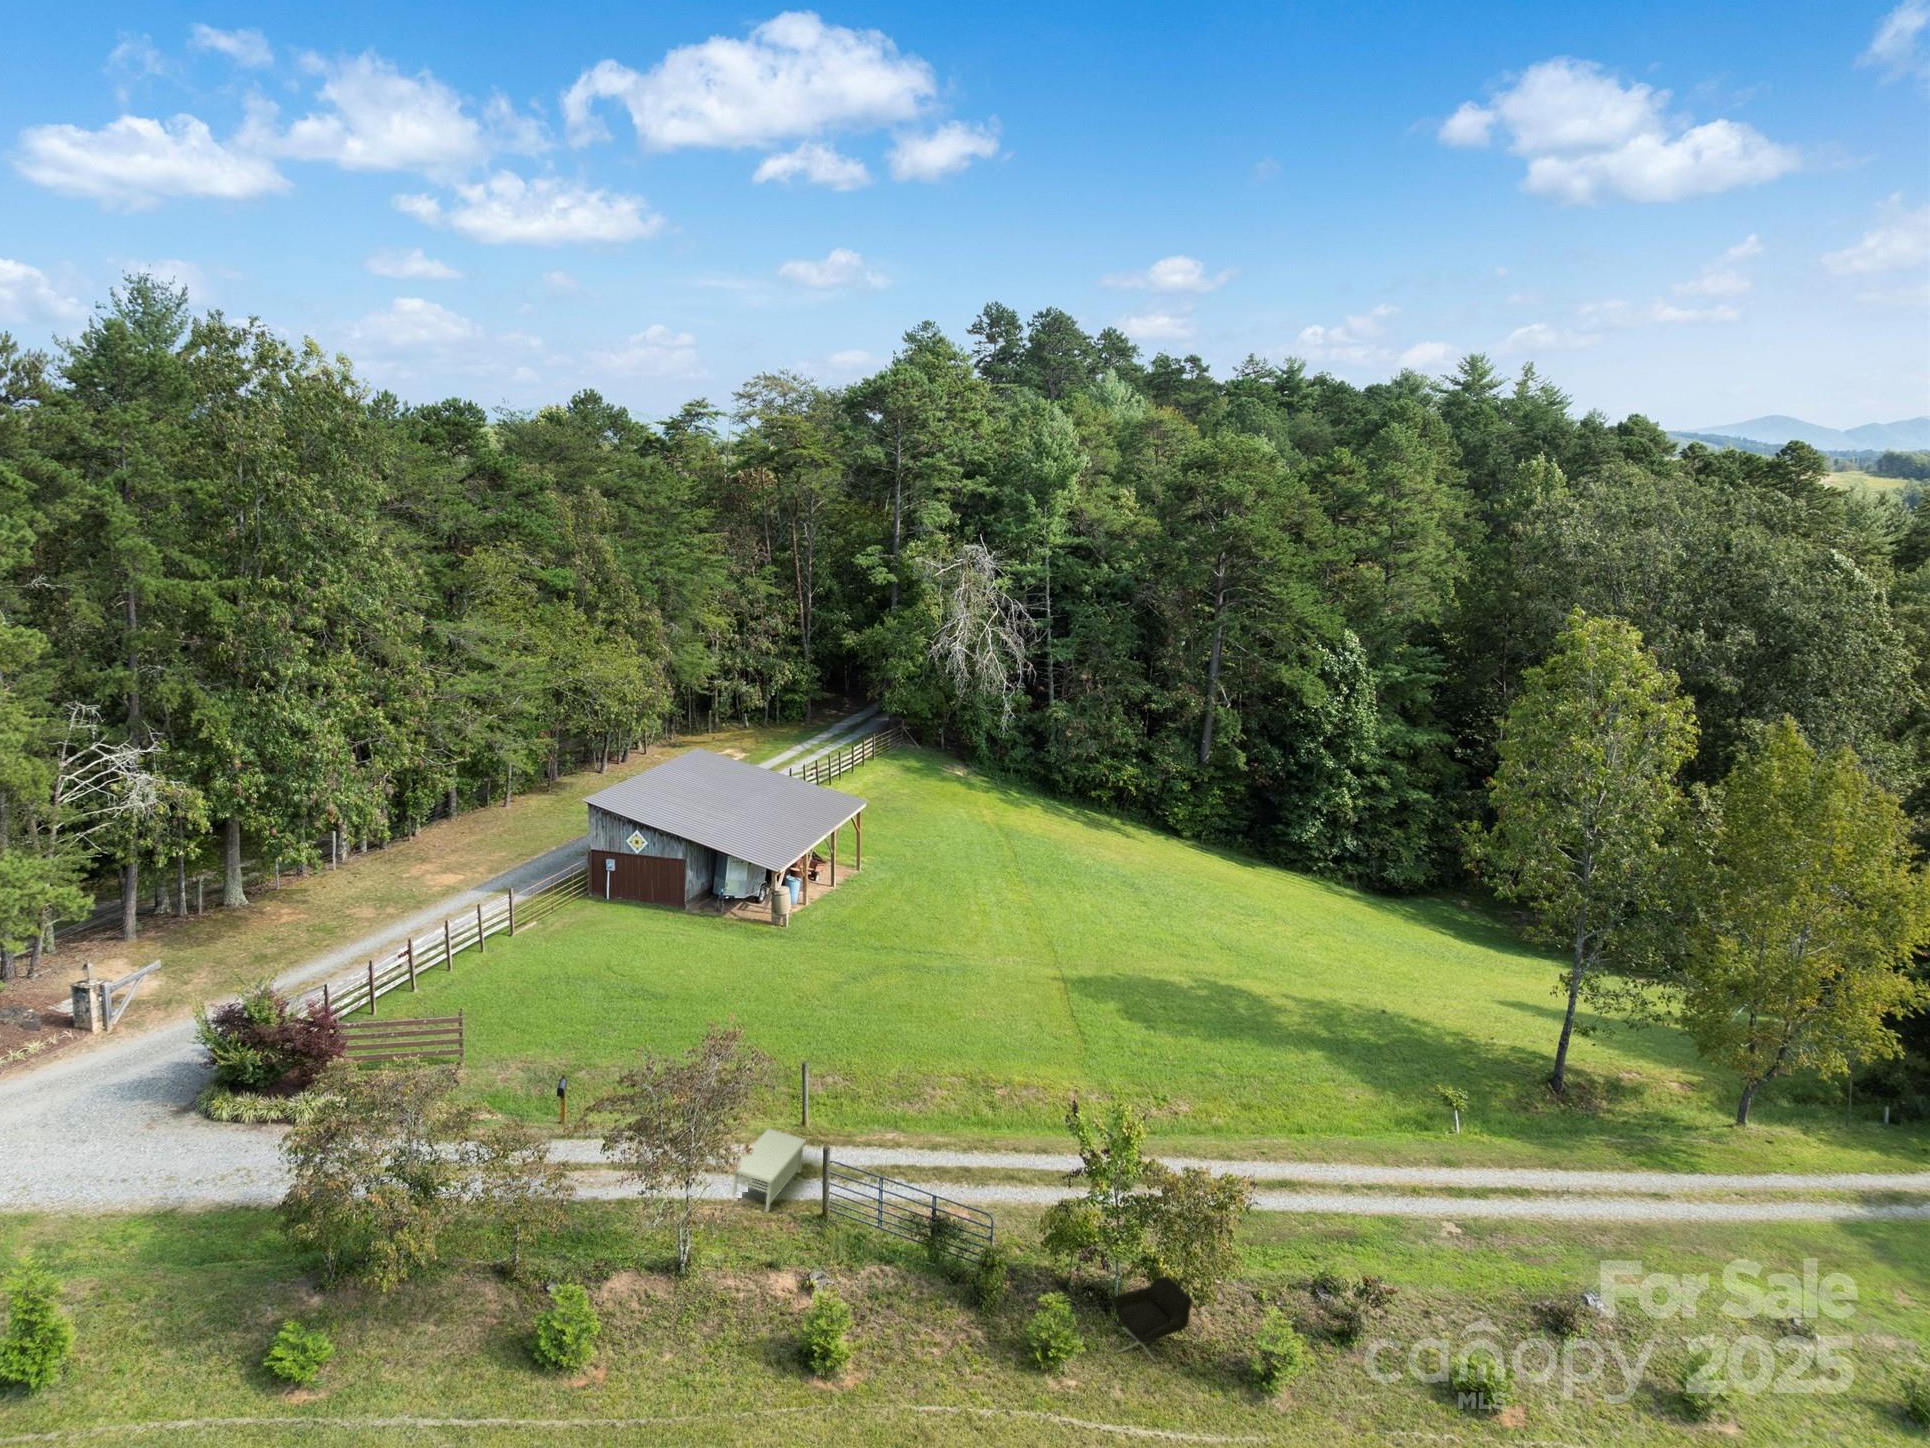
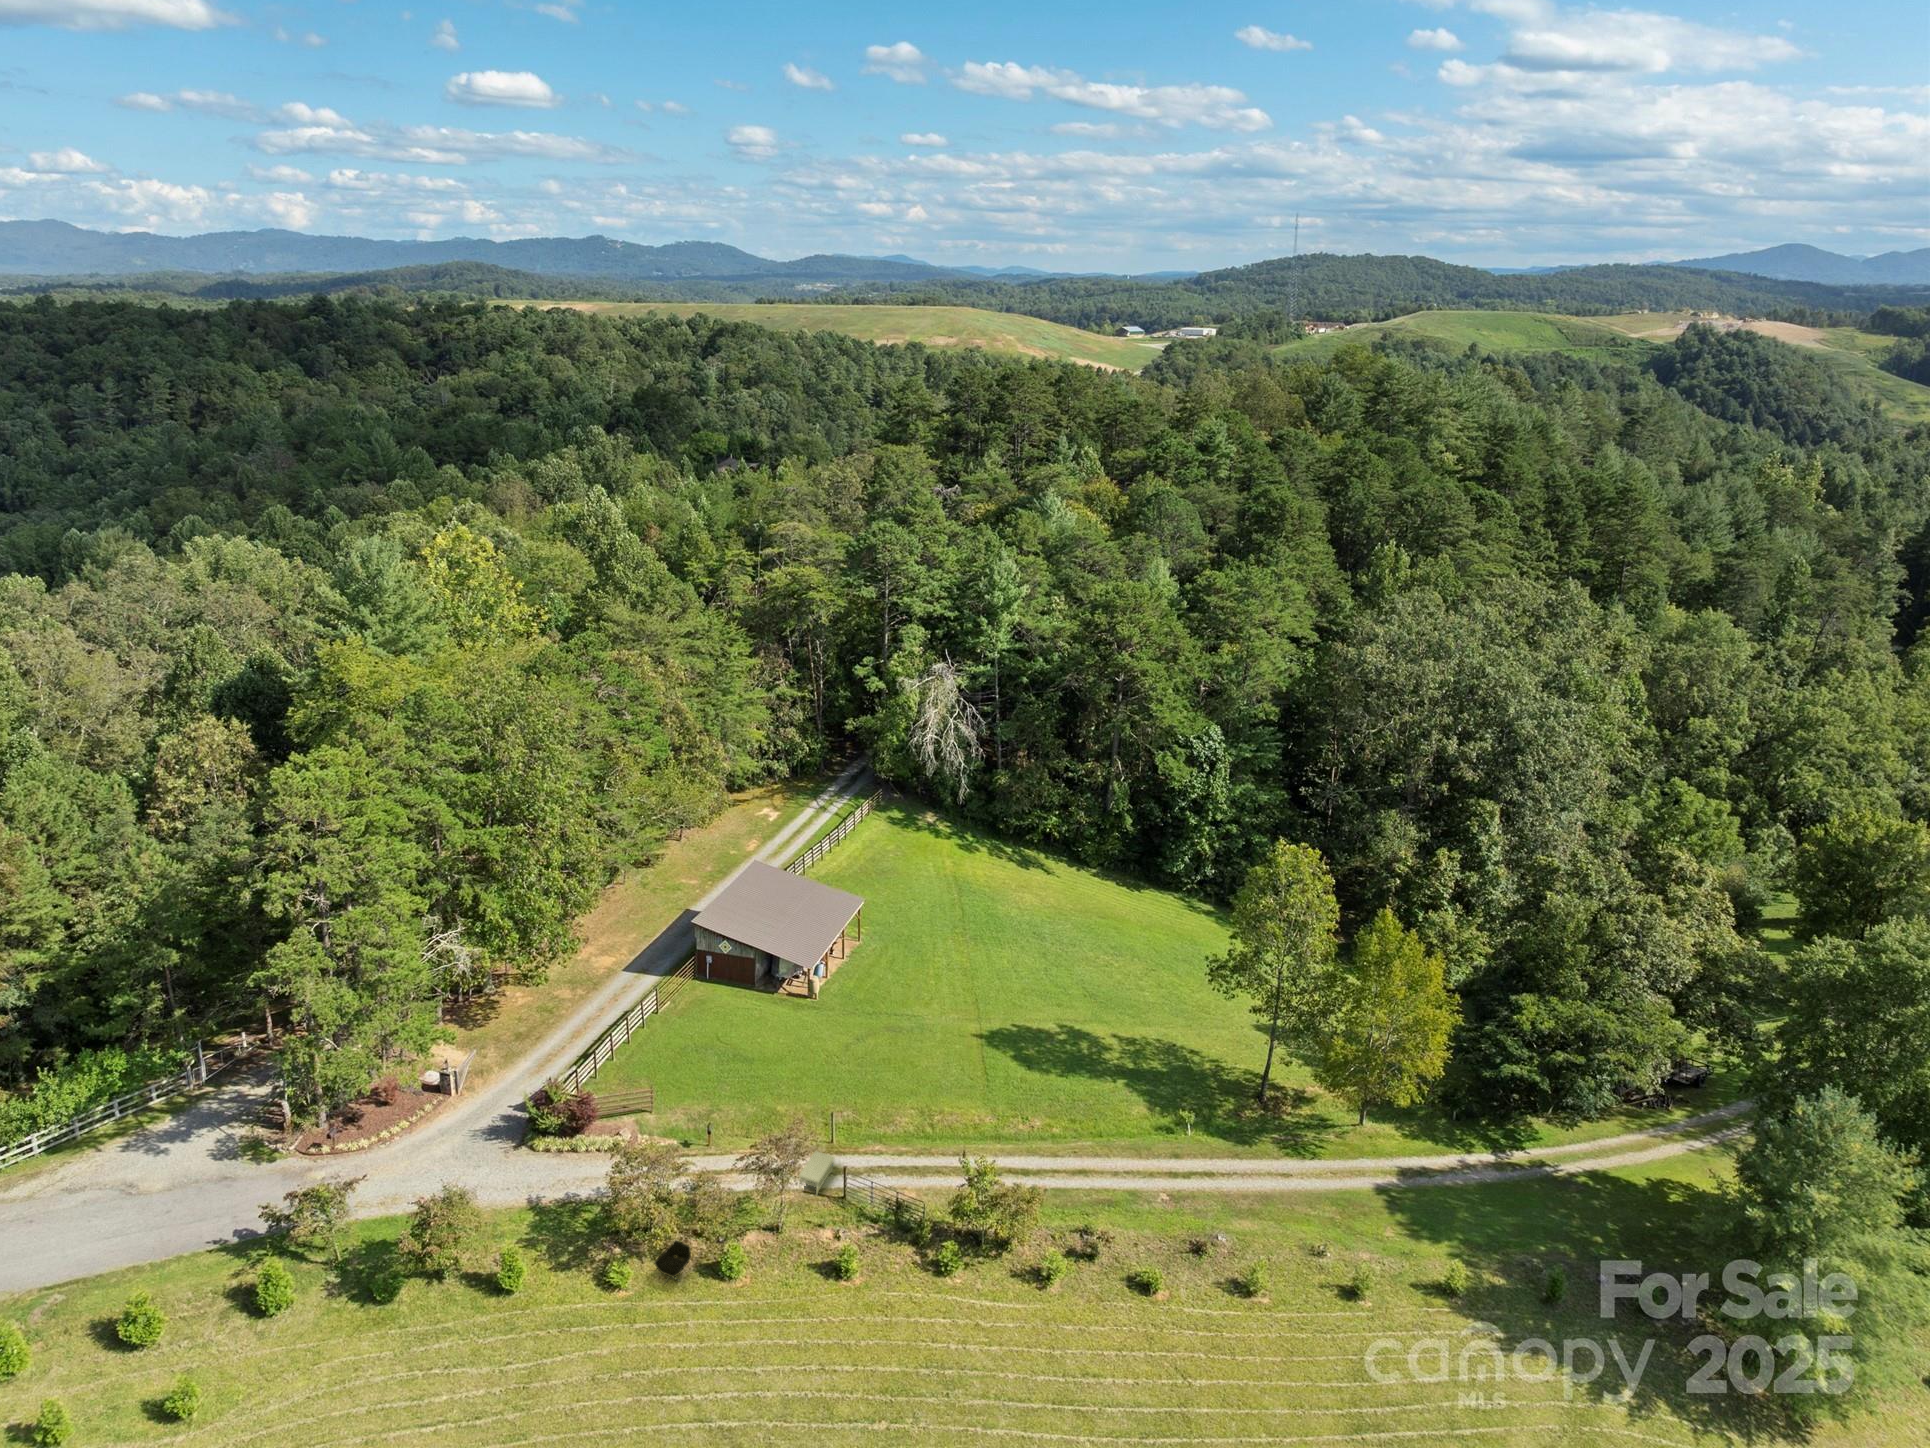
lounge chair: present [1112,1277,1192,1362] -> present [654,1240,691,1280]

